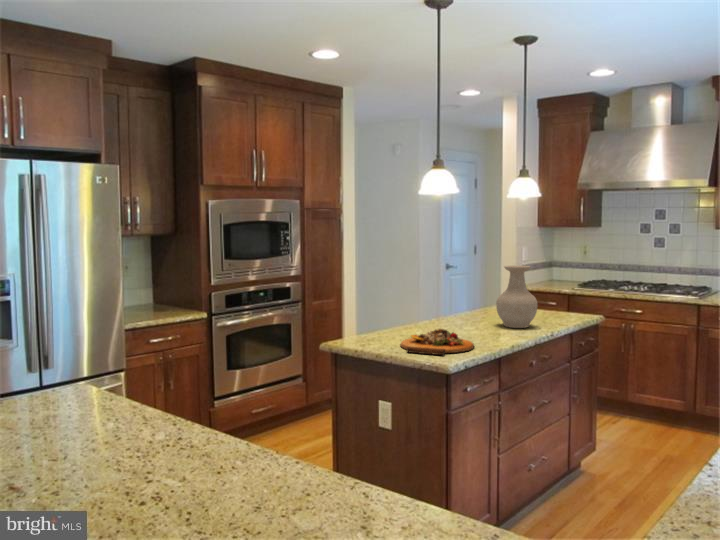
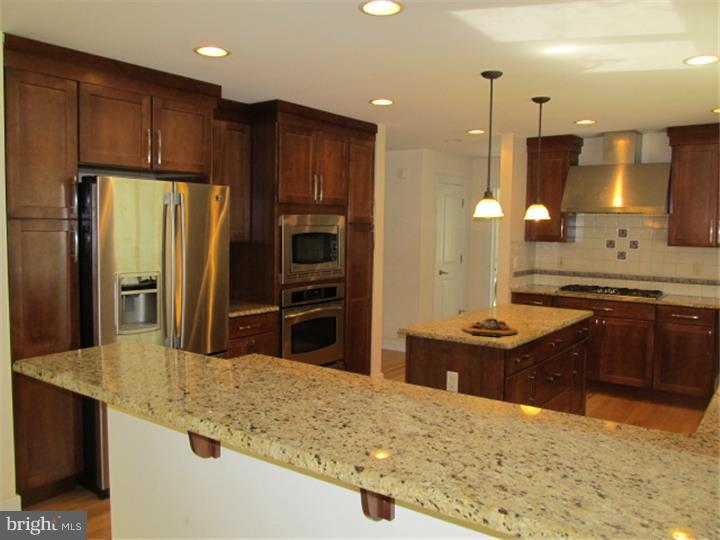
vase: present [496,265,537,328] -> none [521,272,552,319]

